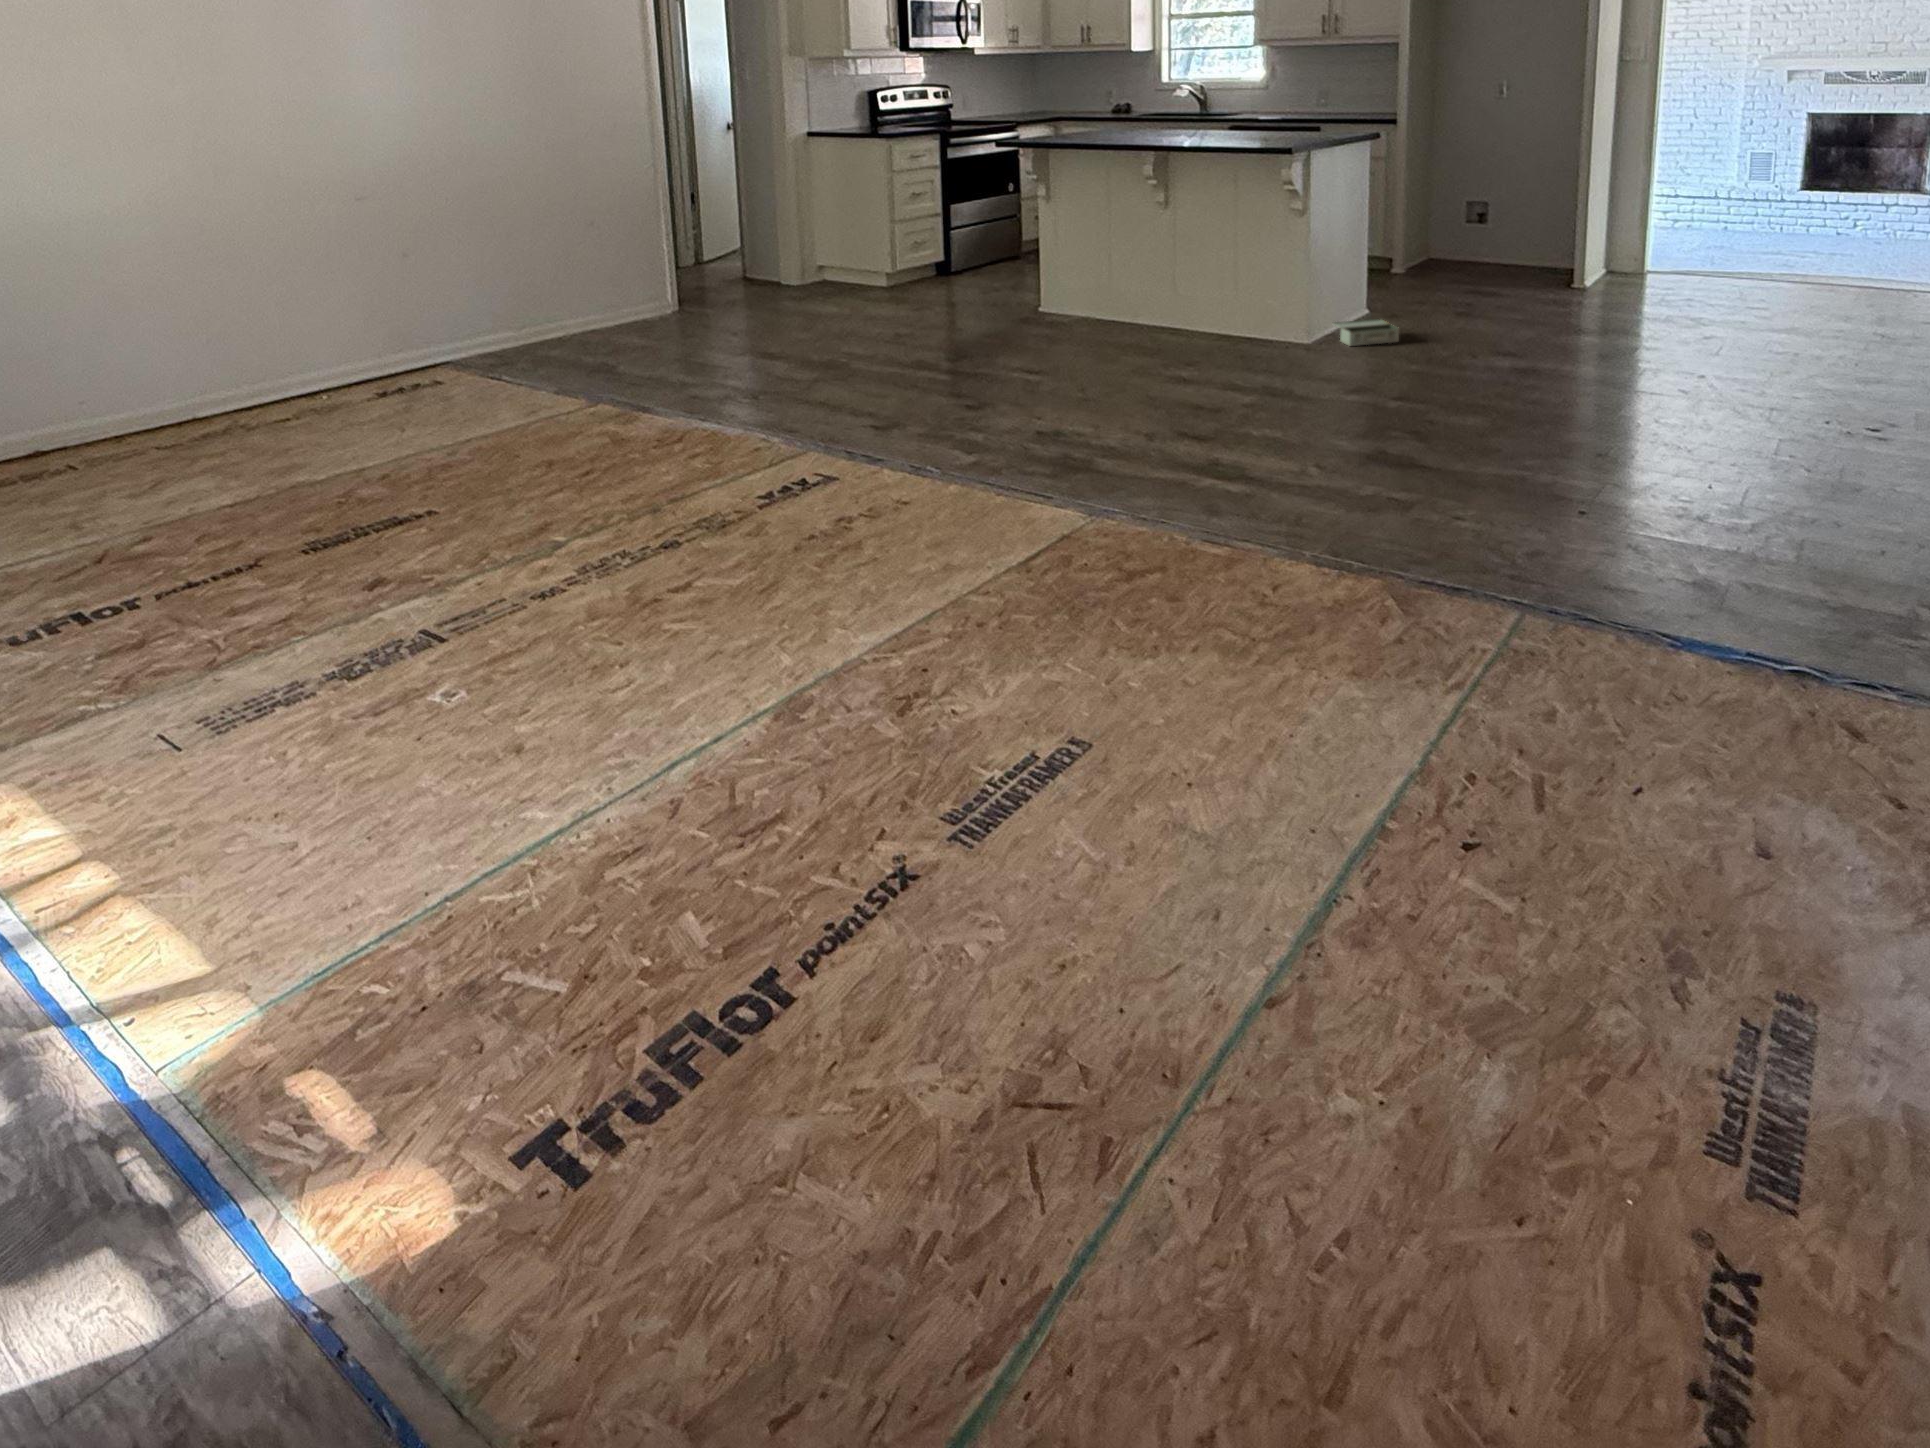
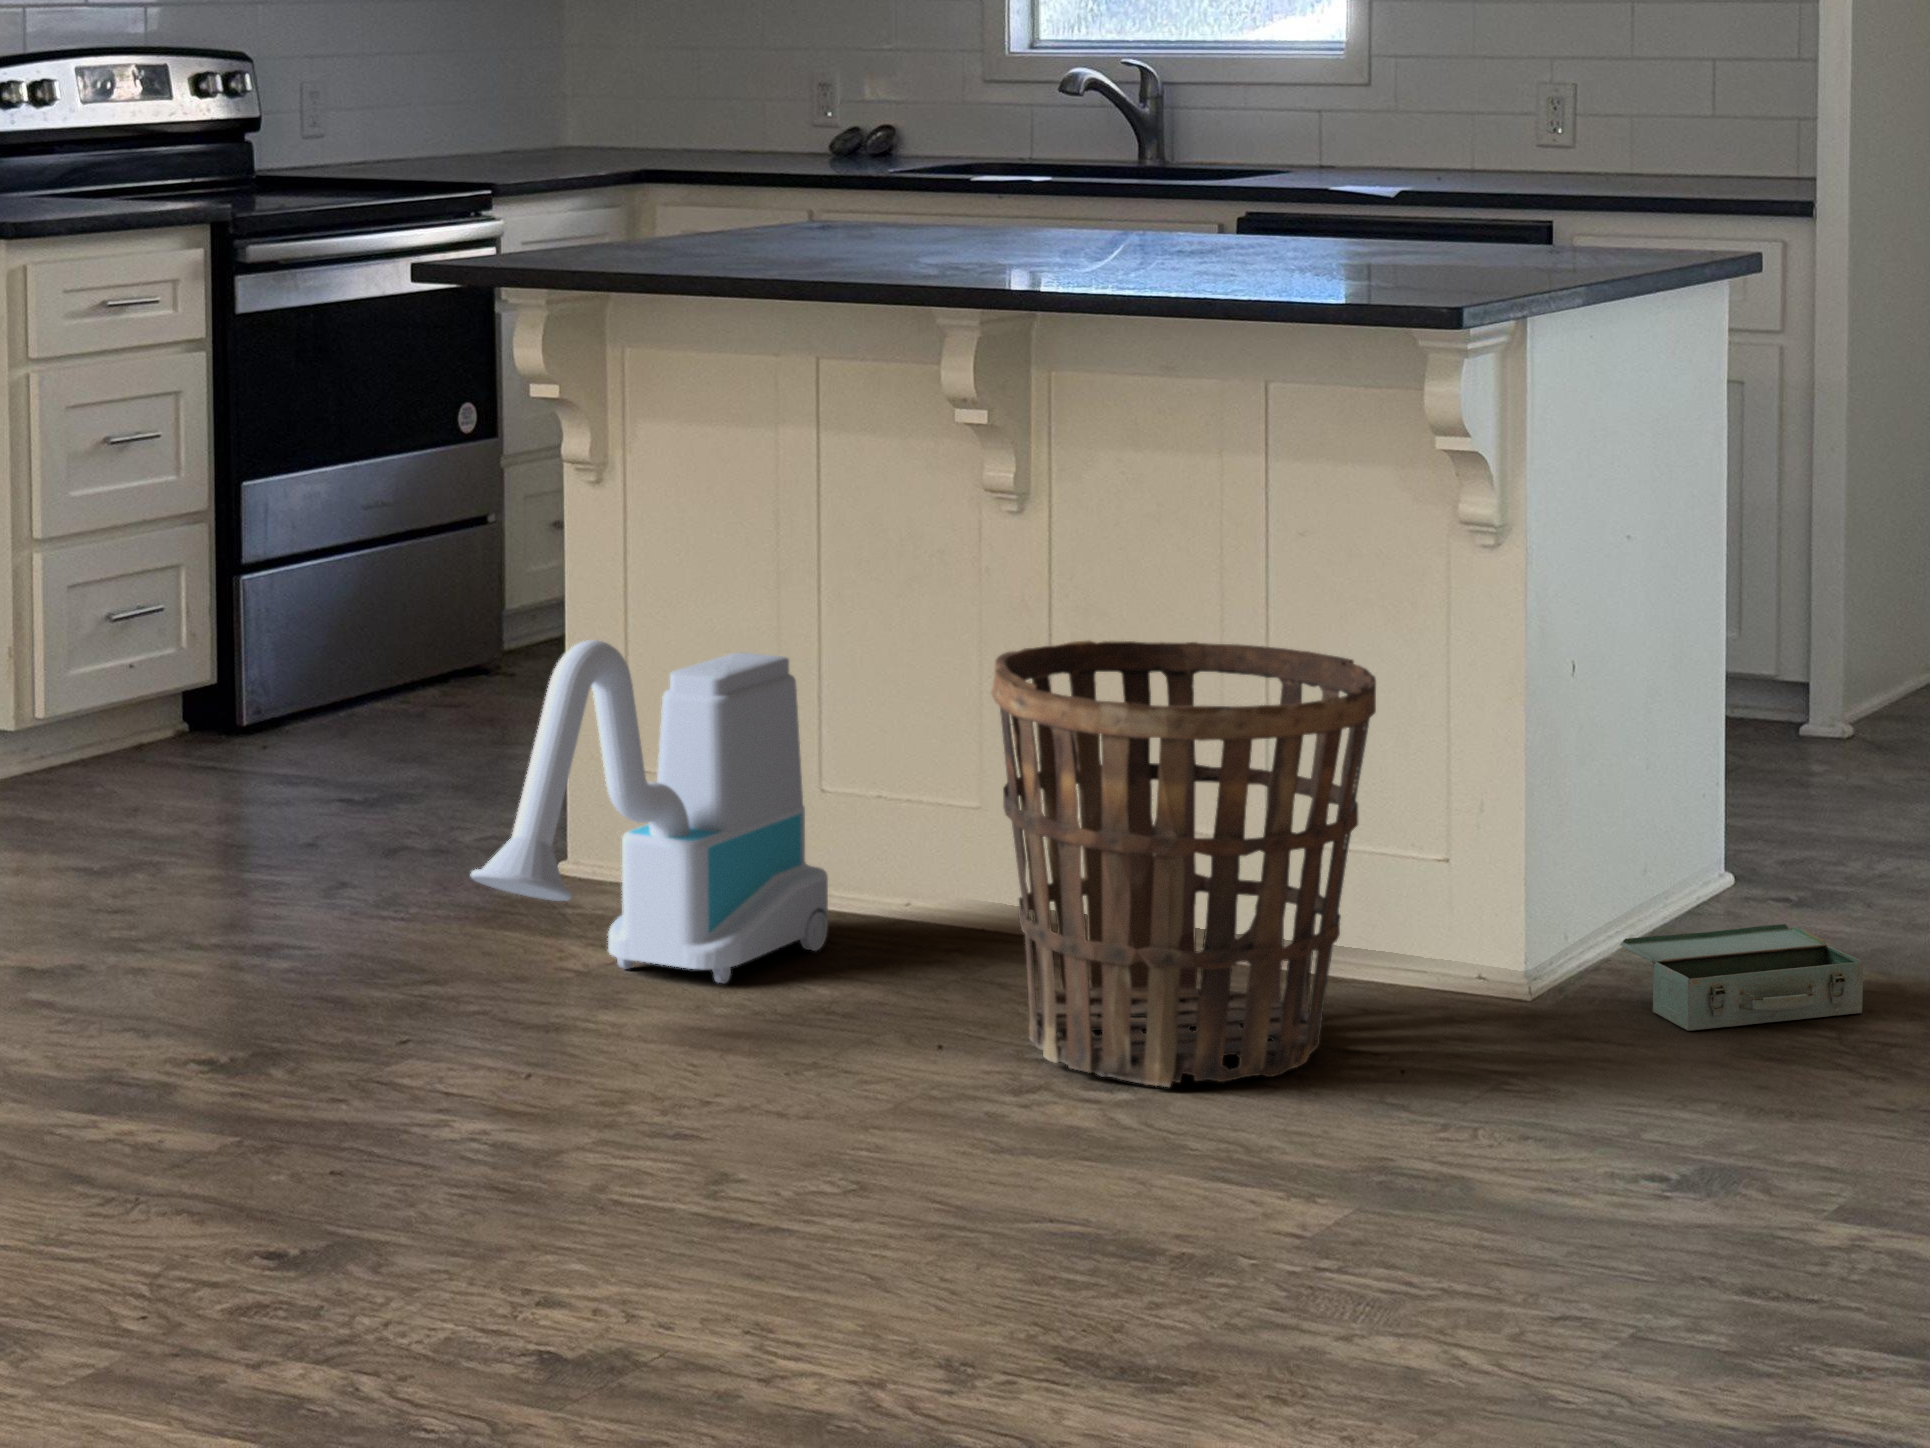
basket: none [1158,242,1264,359] -> present [991,641,1376,1087]
vacuum cleaner: none [1020,243,1115,335] -> present [471,640,828,983]

